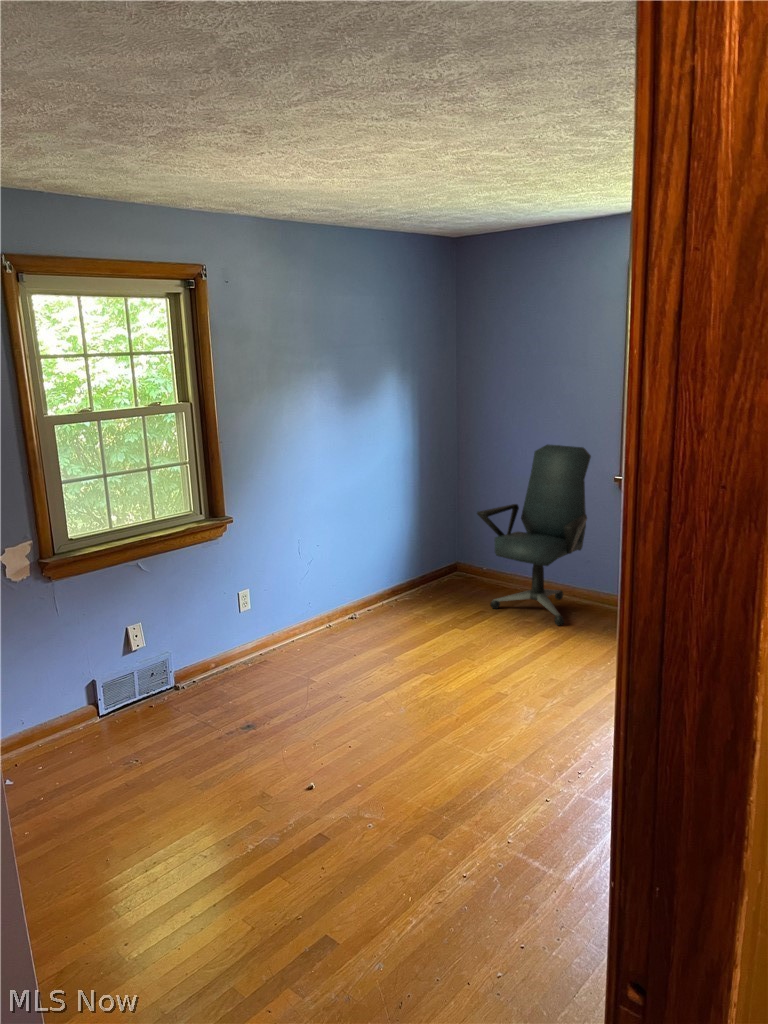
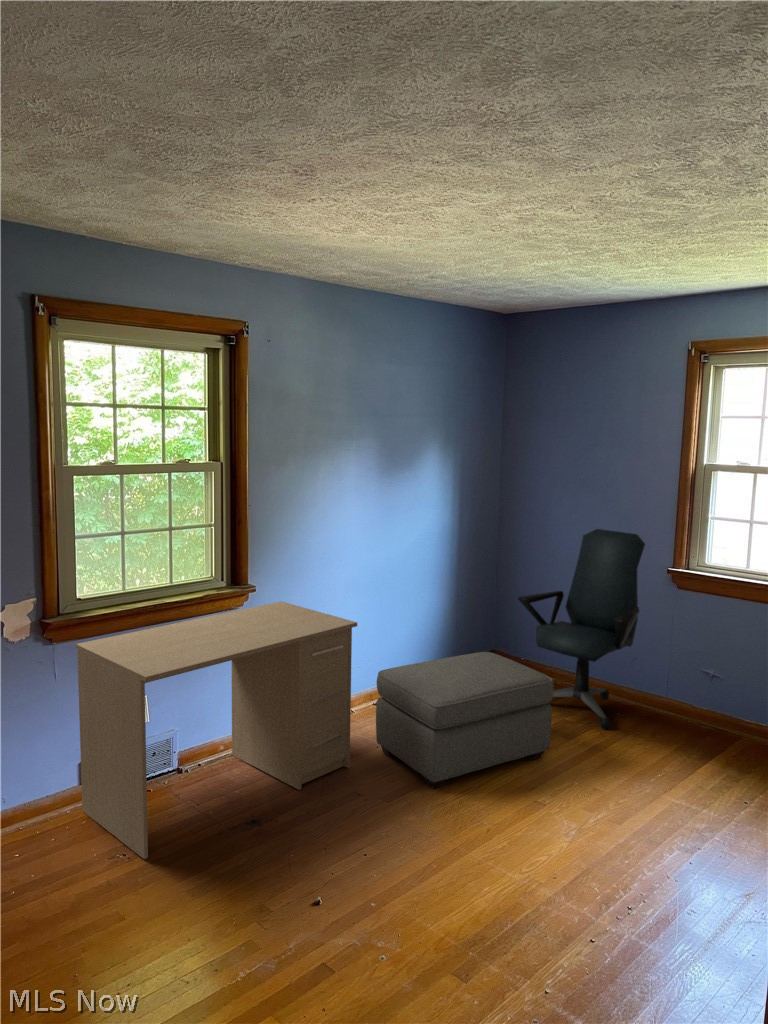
desk: none [72,530,331,764] -> present [76,601,357,859]
ottoman: none [351,564,511,687] -> present [376,652,554,789]

